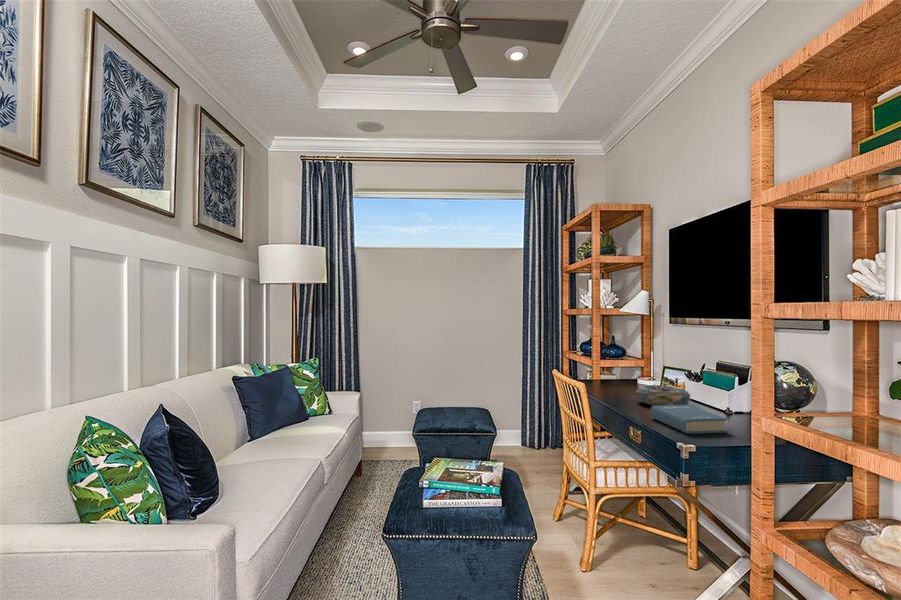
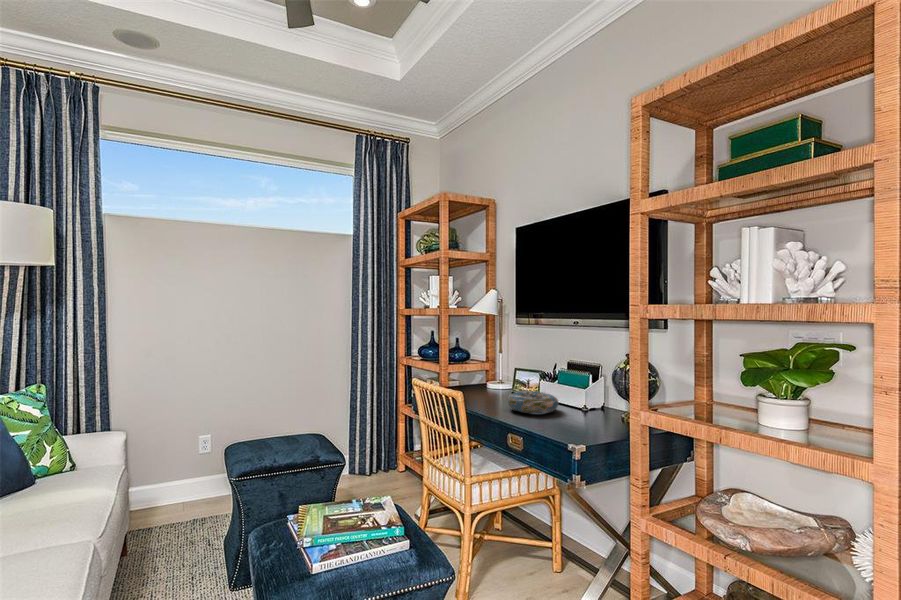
hardback book: present [651,405,727,434] -> none [537,412,610,443]

